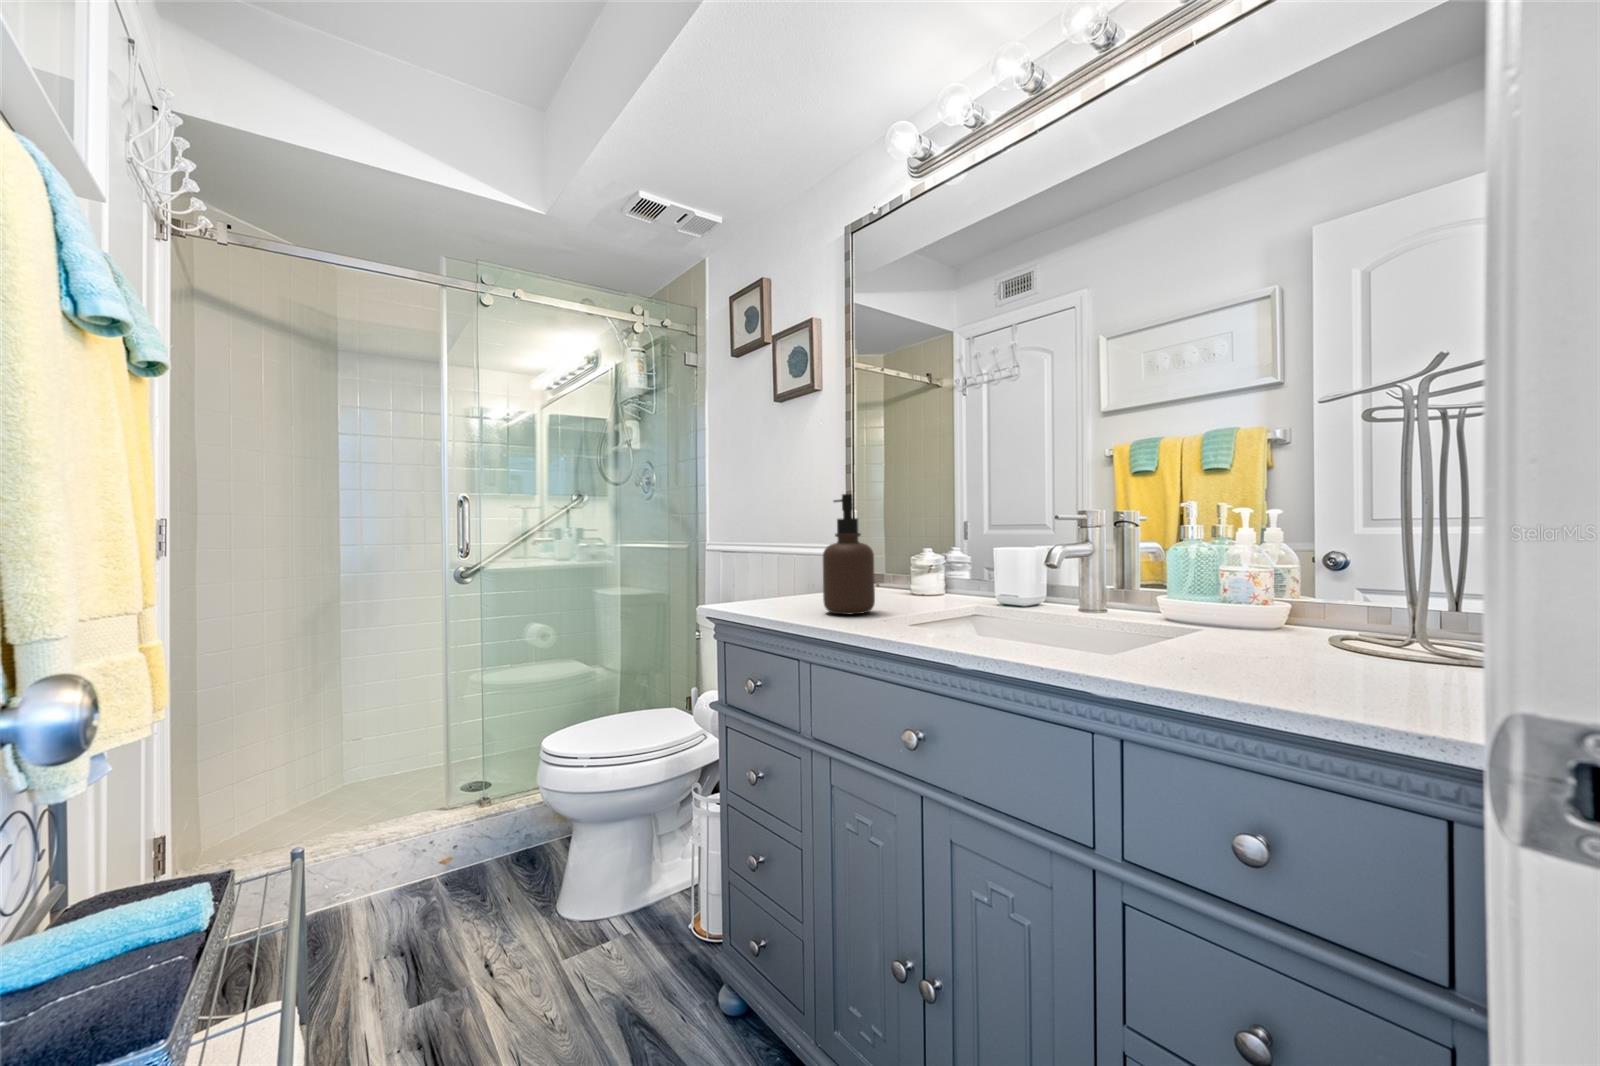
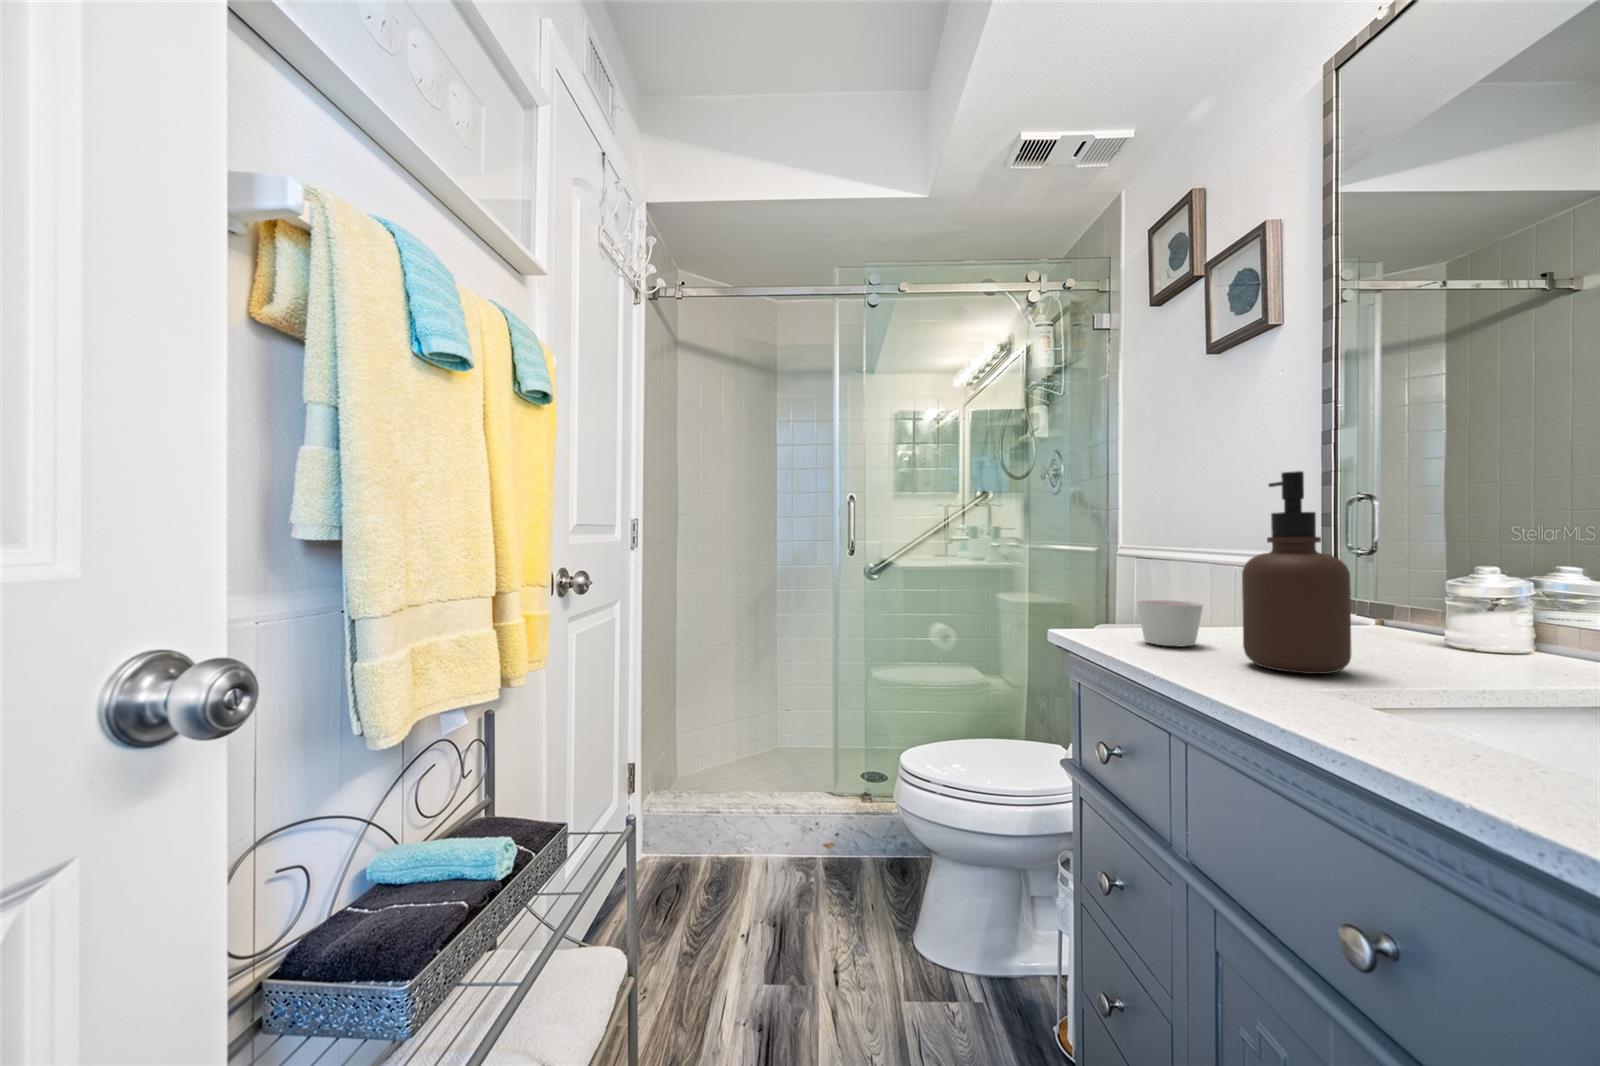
candle: none [757,578,797,608] -> present [1137,600,1203,646]

